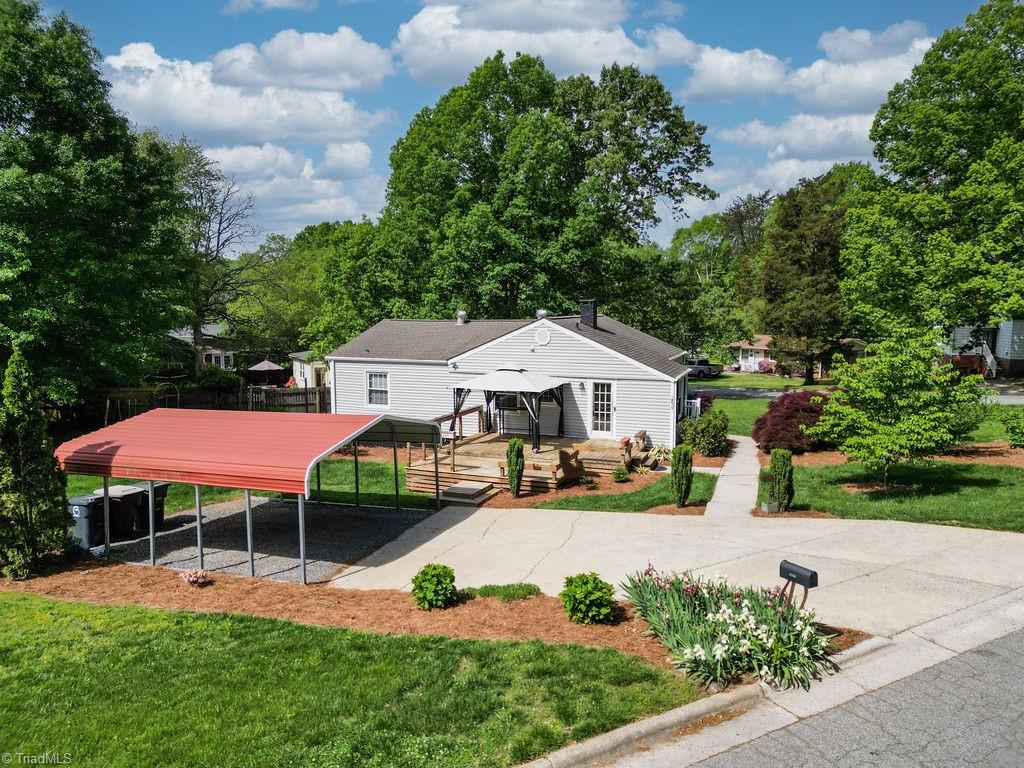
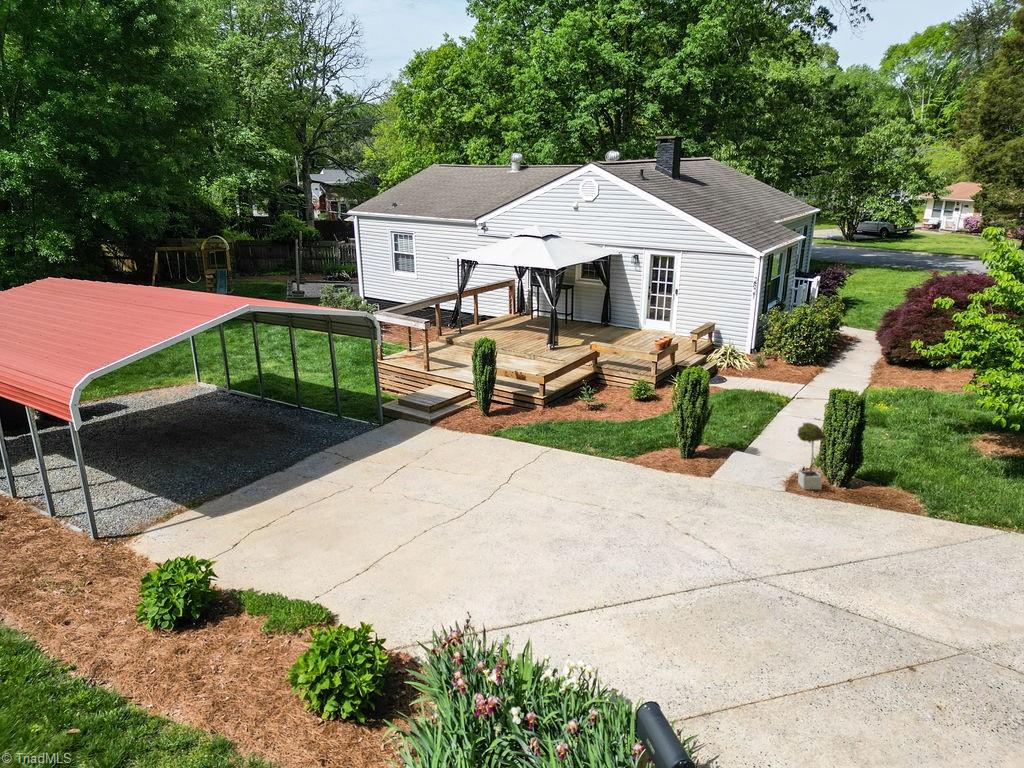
lounge chair: present [559,449,601,486] -> none [554,352,611,405]

